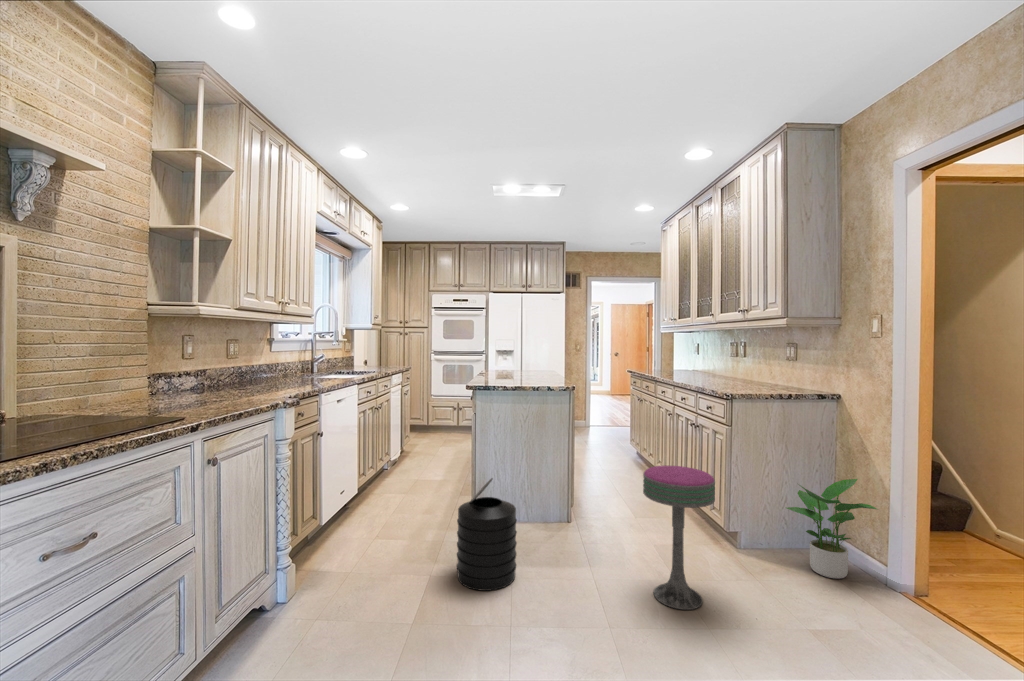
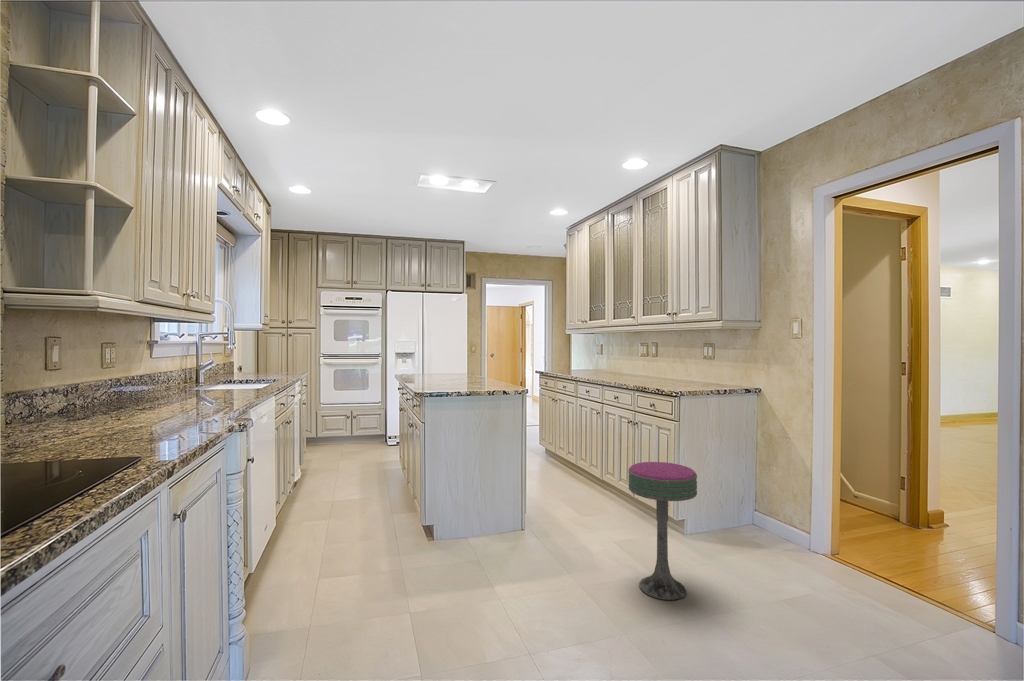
trash can: present [457,478,517,591] -> none [438,492,504,618]
potted plant: present [787,479,877,579] -> none [725,460,802,549]

